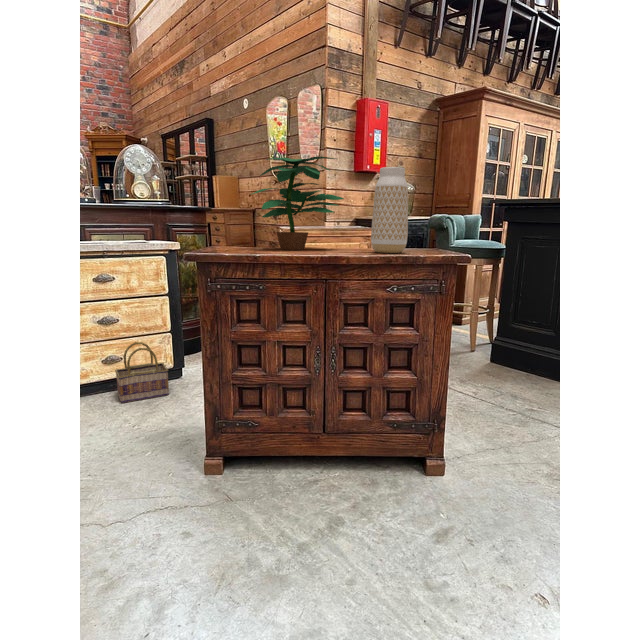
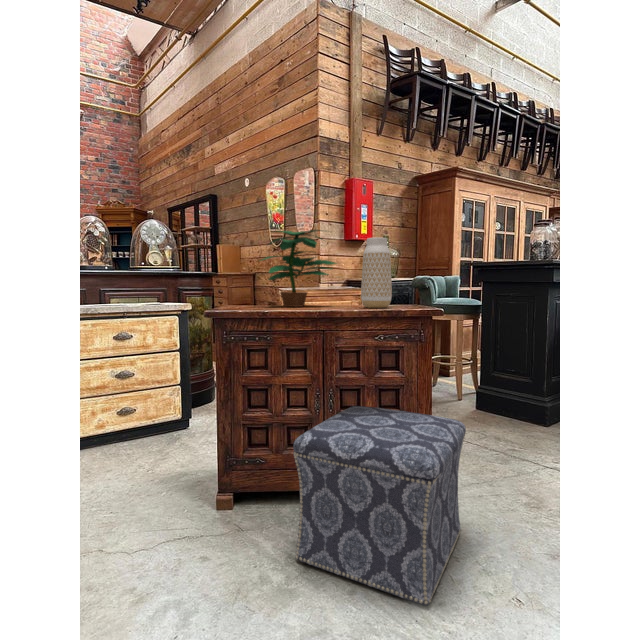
basket: present [115,342,169,403] -> none [129,394,179,451]
ottoman: none [286,366,488,599] -> present [293,406,466,606]

